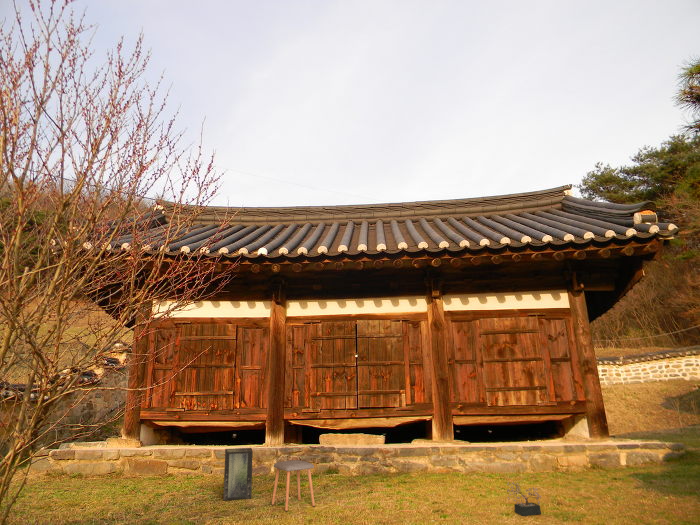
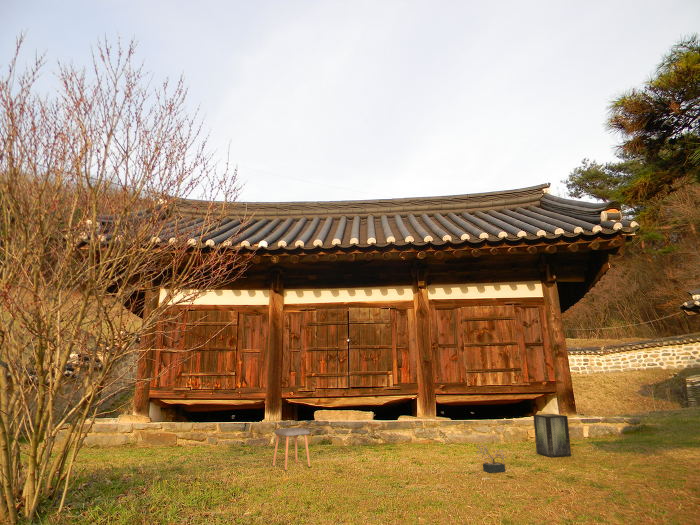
storage box: present [223,448,253,500] -> present [533,414,571,457]

